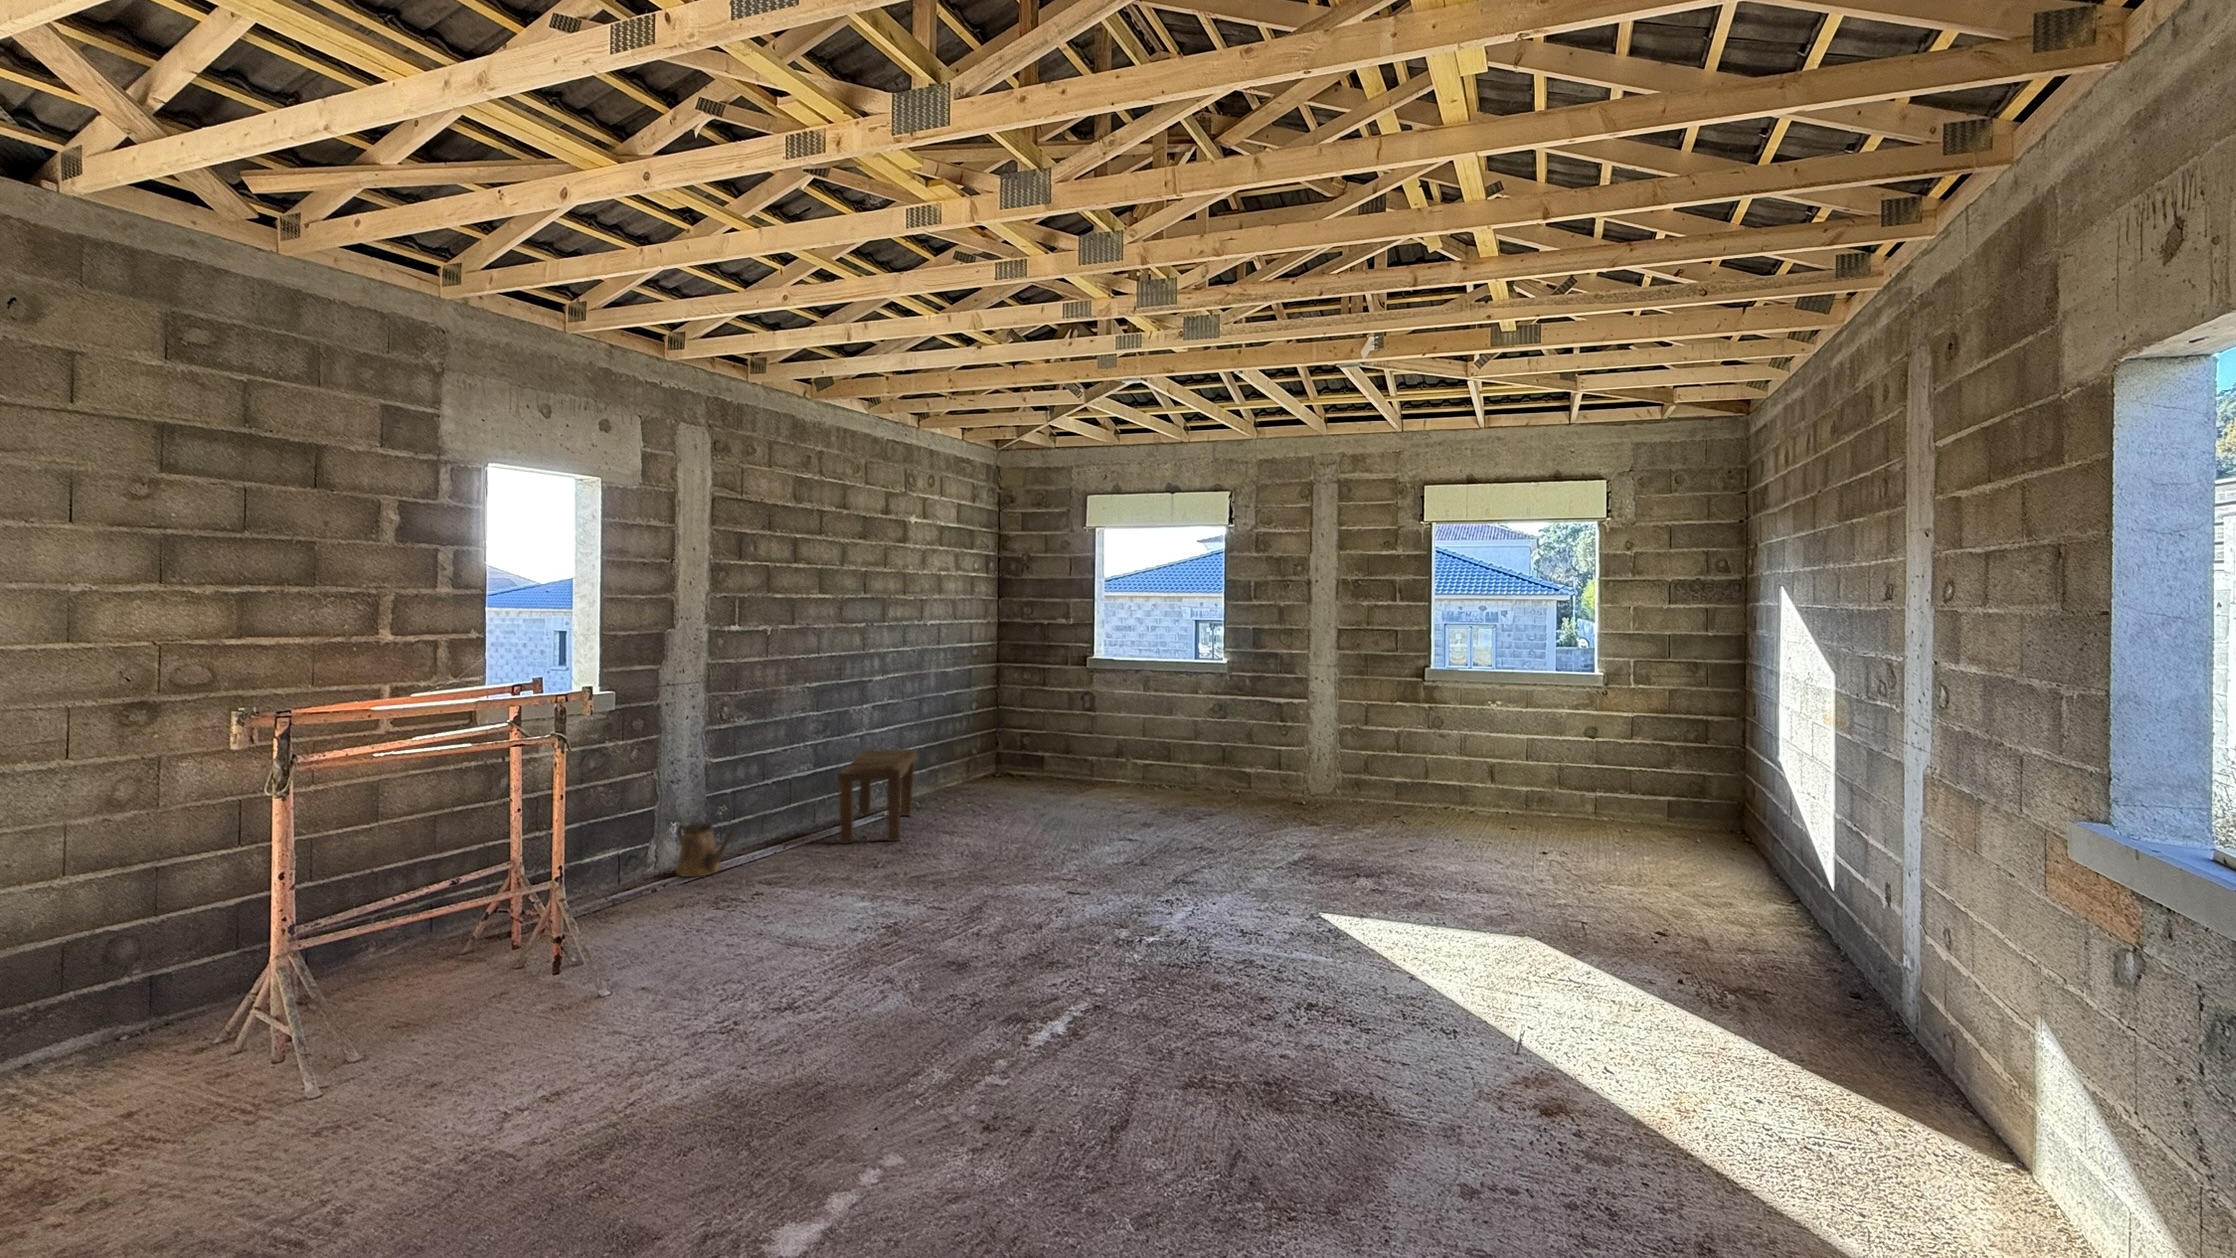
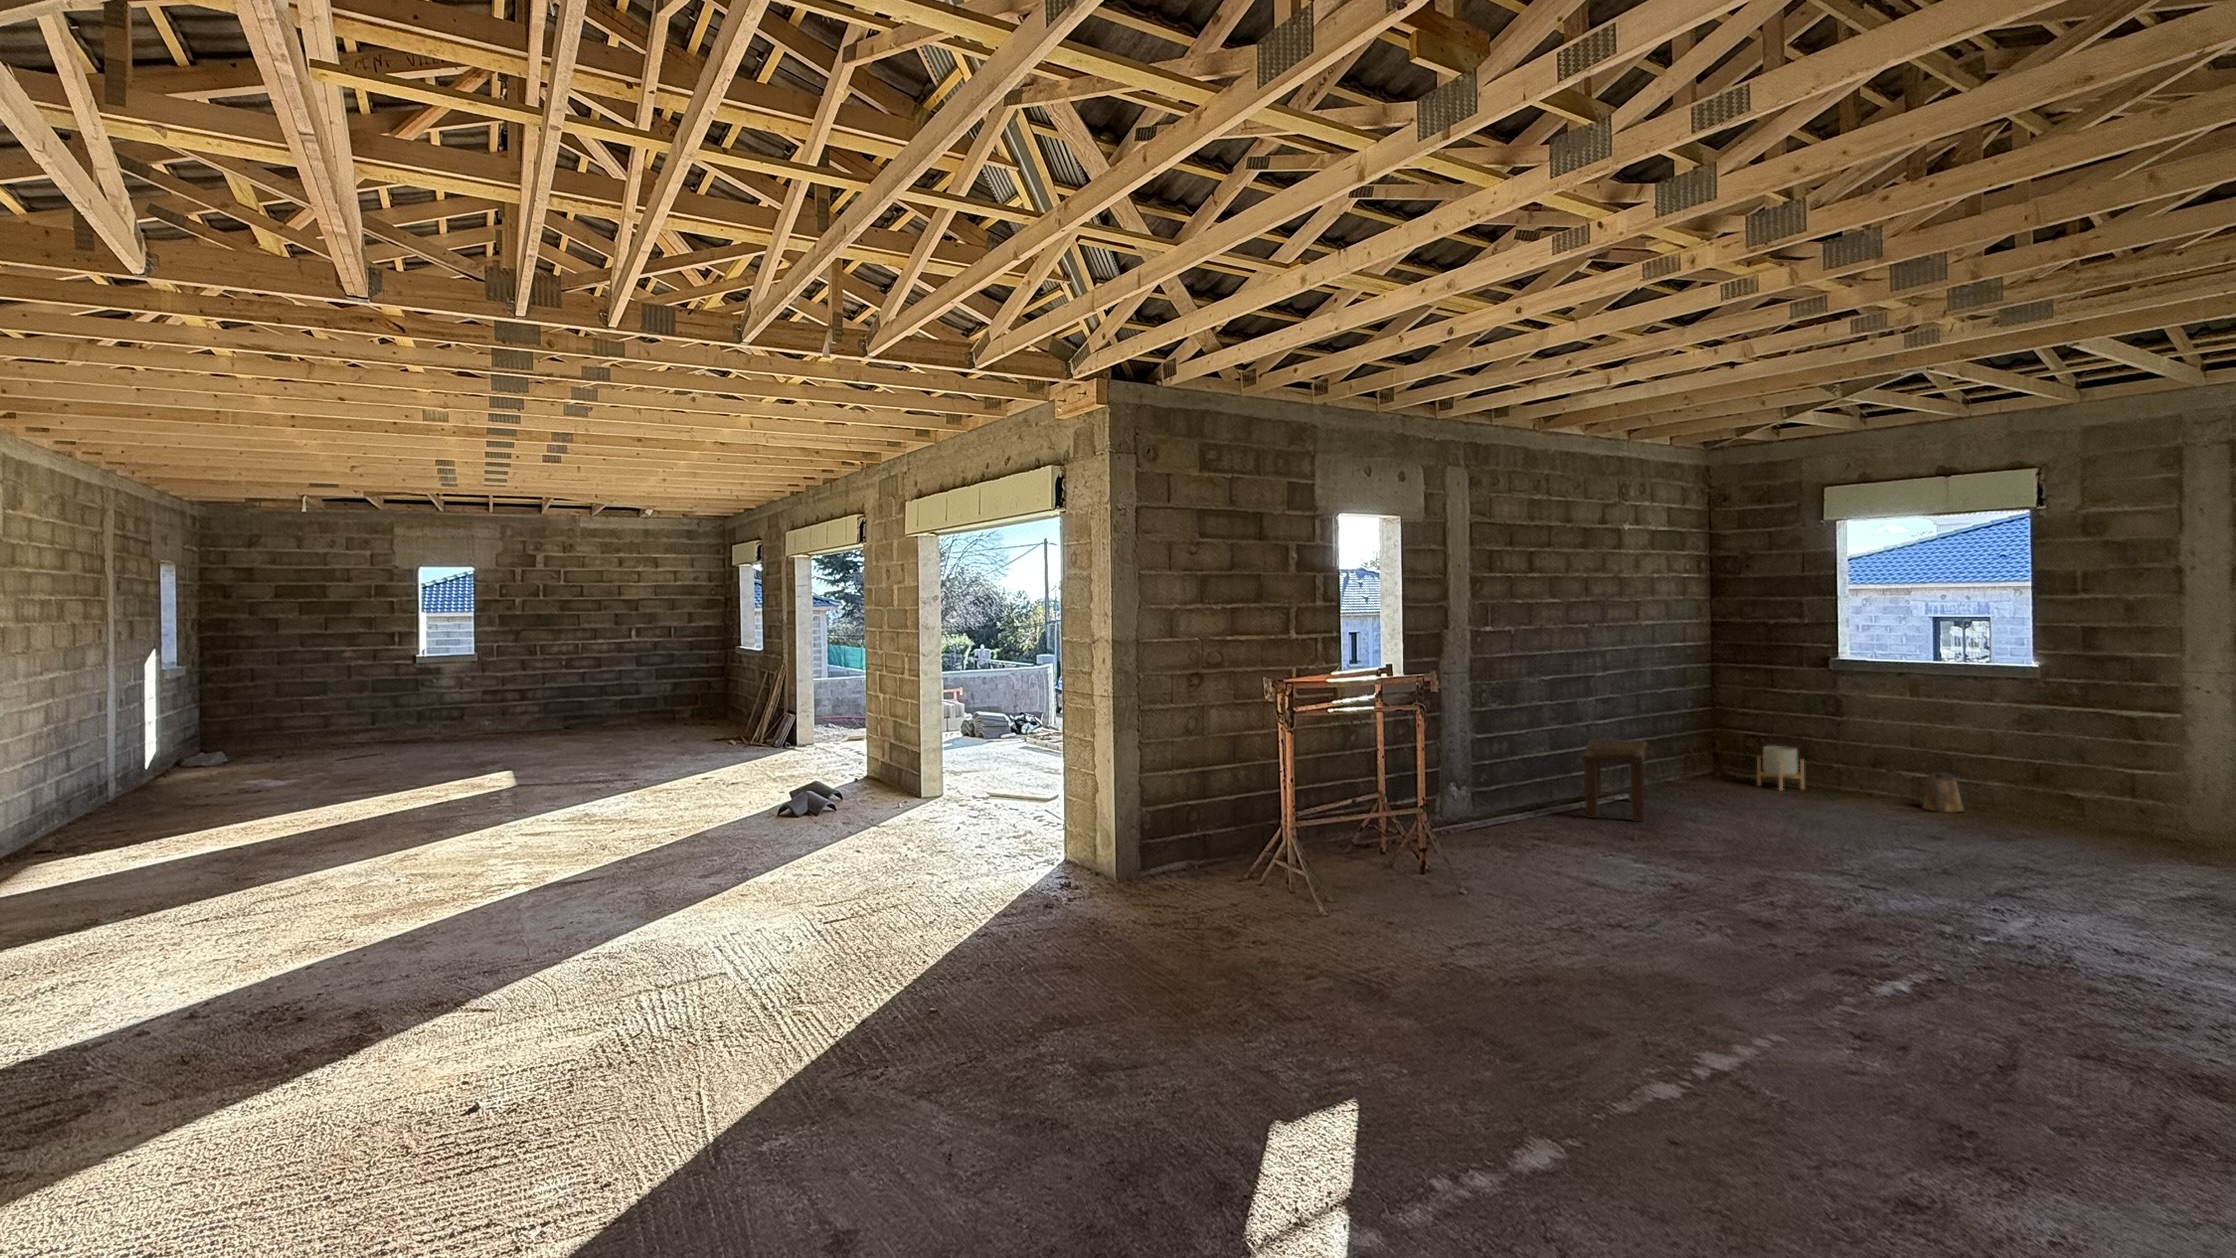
planter: none [1027,742,1064,786] -> present [1757,746,1804,790]
watering can: present [676,822,739,877] -> present [1923,772,1964,813]

